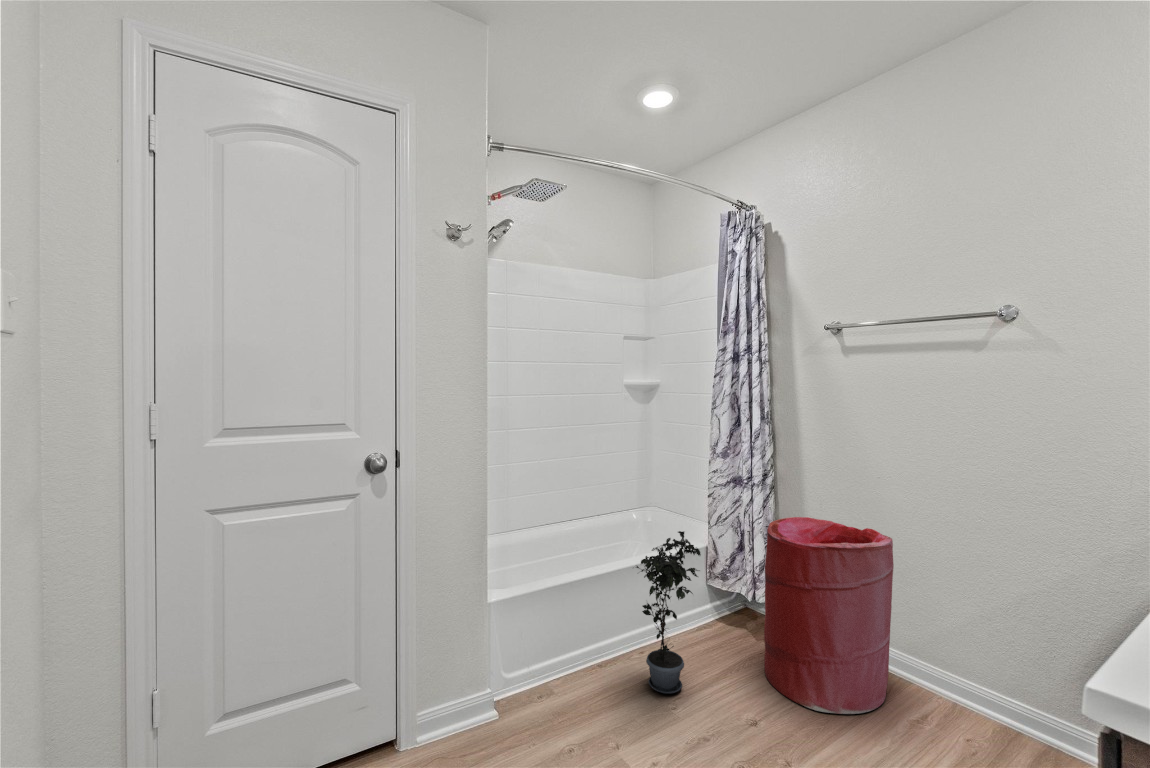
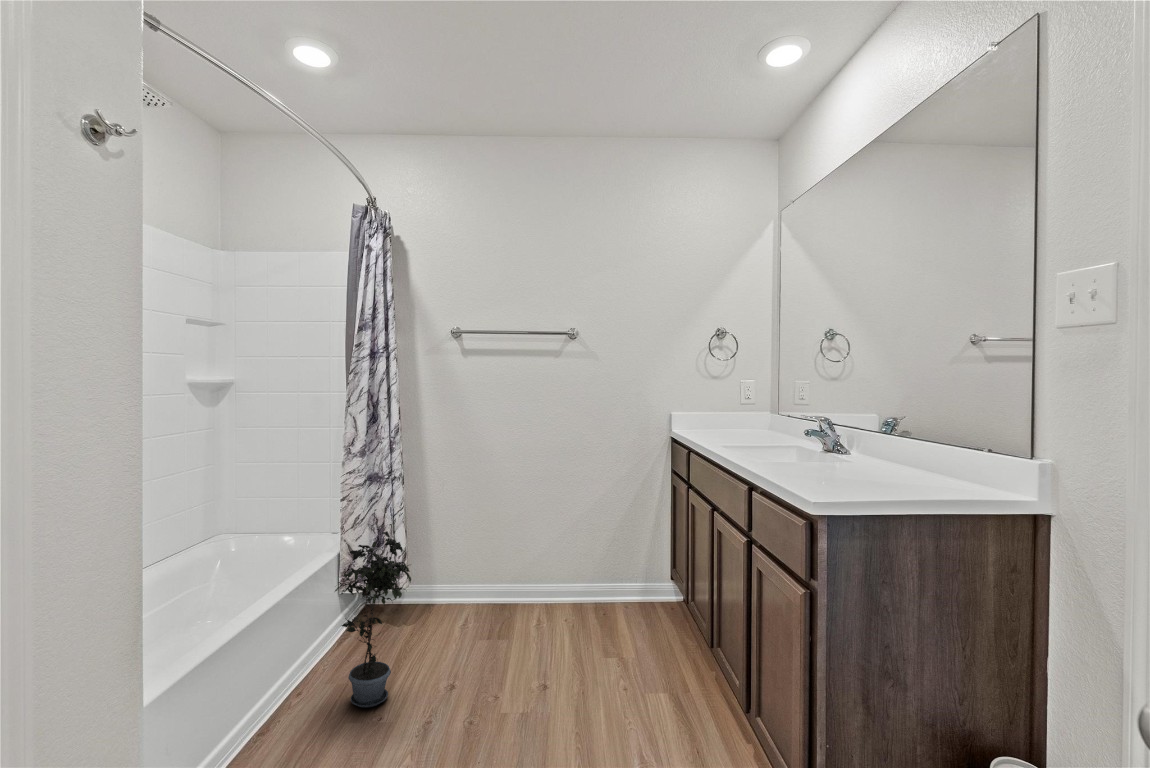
laundry hamper: present [764,517,894,714] -> none [426,497,525,654]

